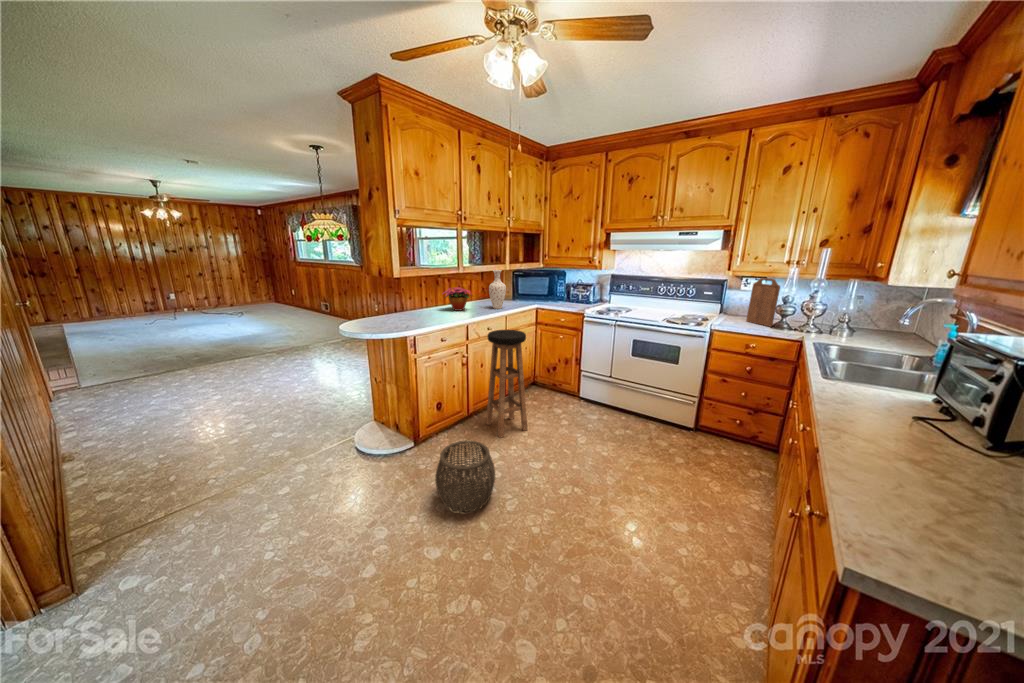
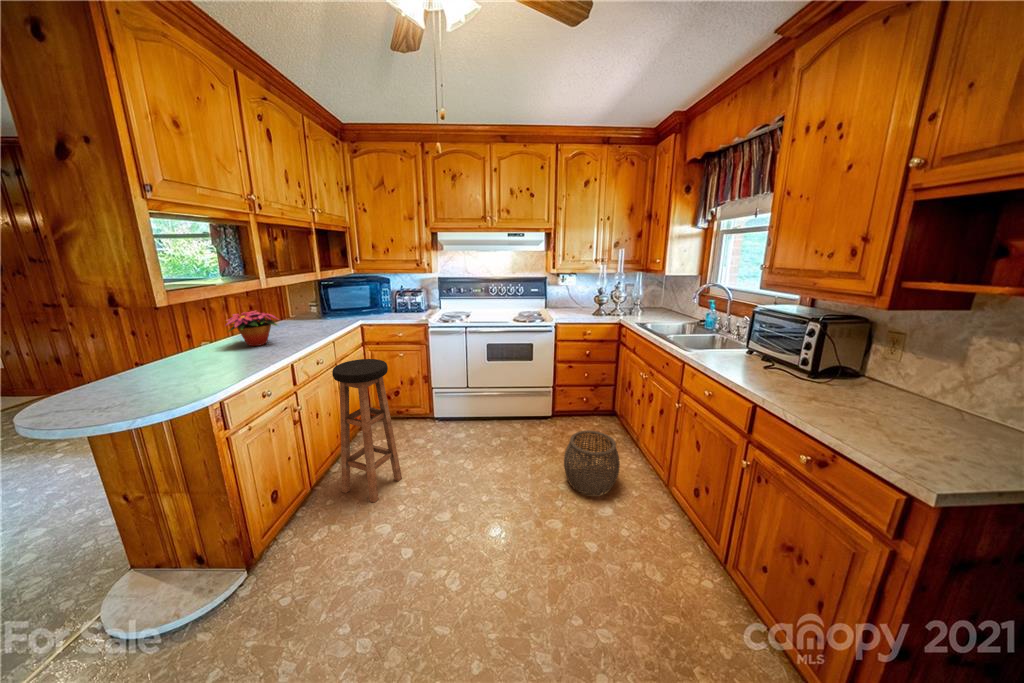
vase: present [489,270,506,309] -> none [299,281,326,334]
cutting board: present [746,278,780,327] -> none [571,274,594,315]
woven basket: present [435,440,495,513] -> present [564,430,620,495]

